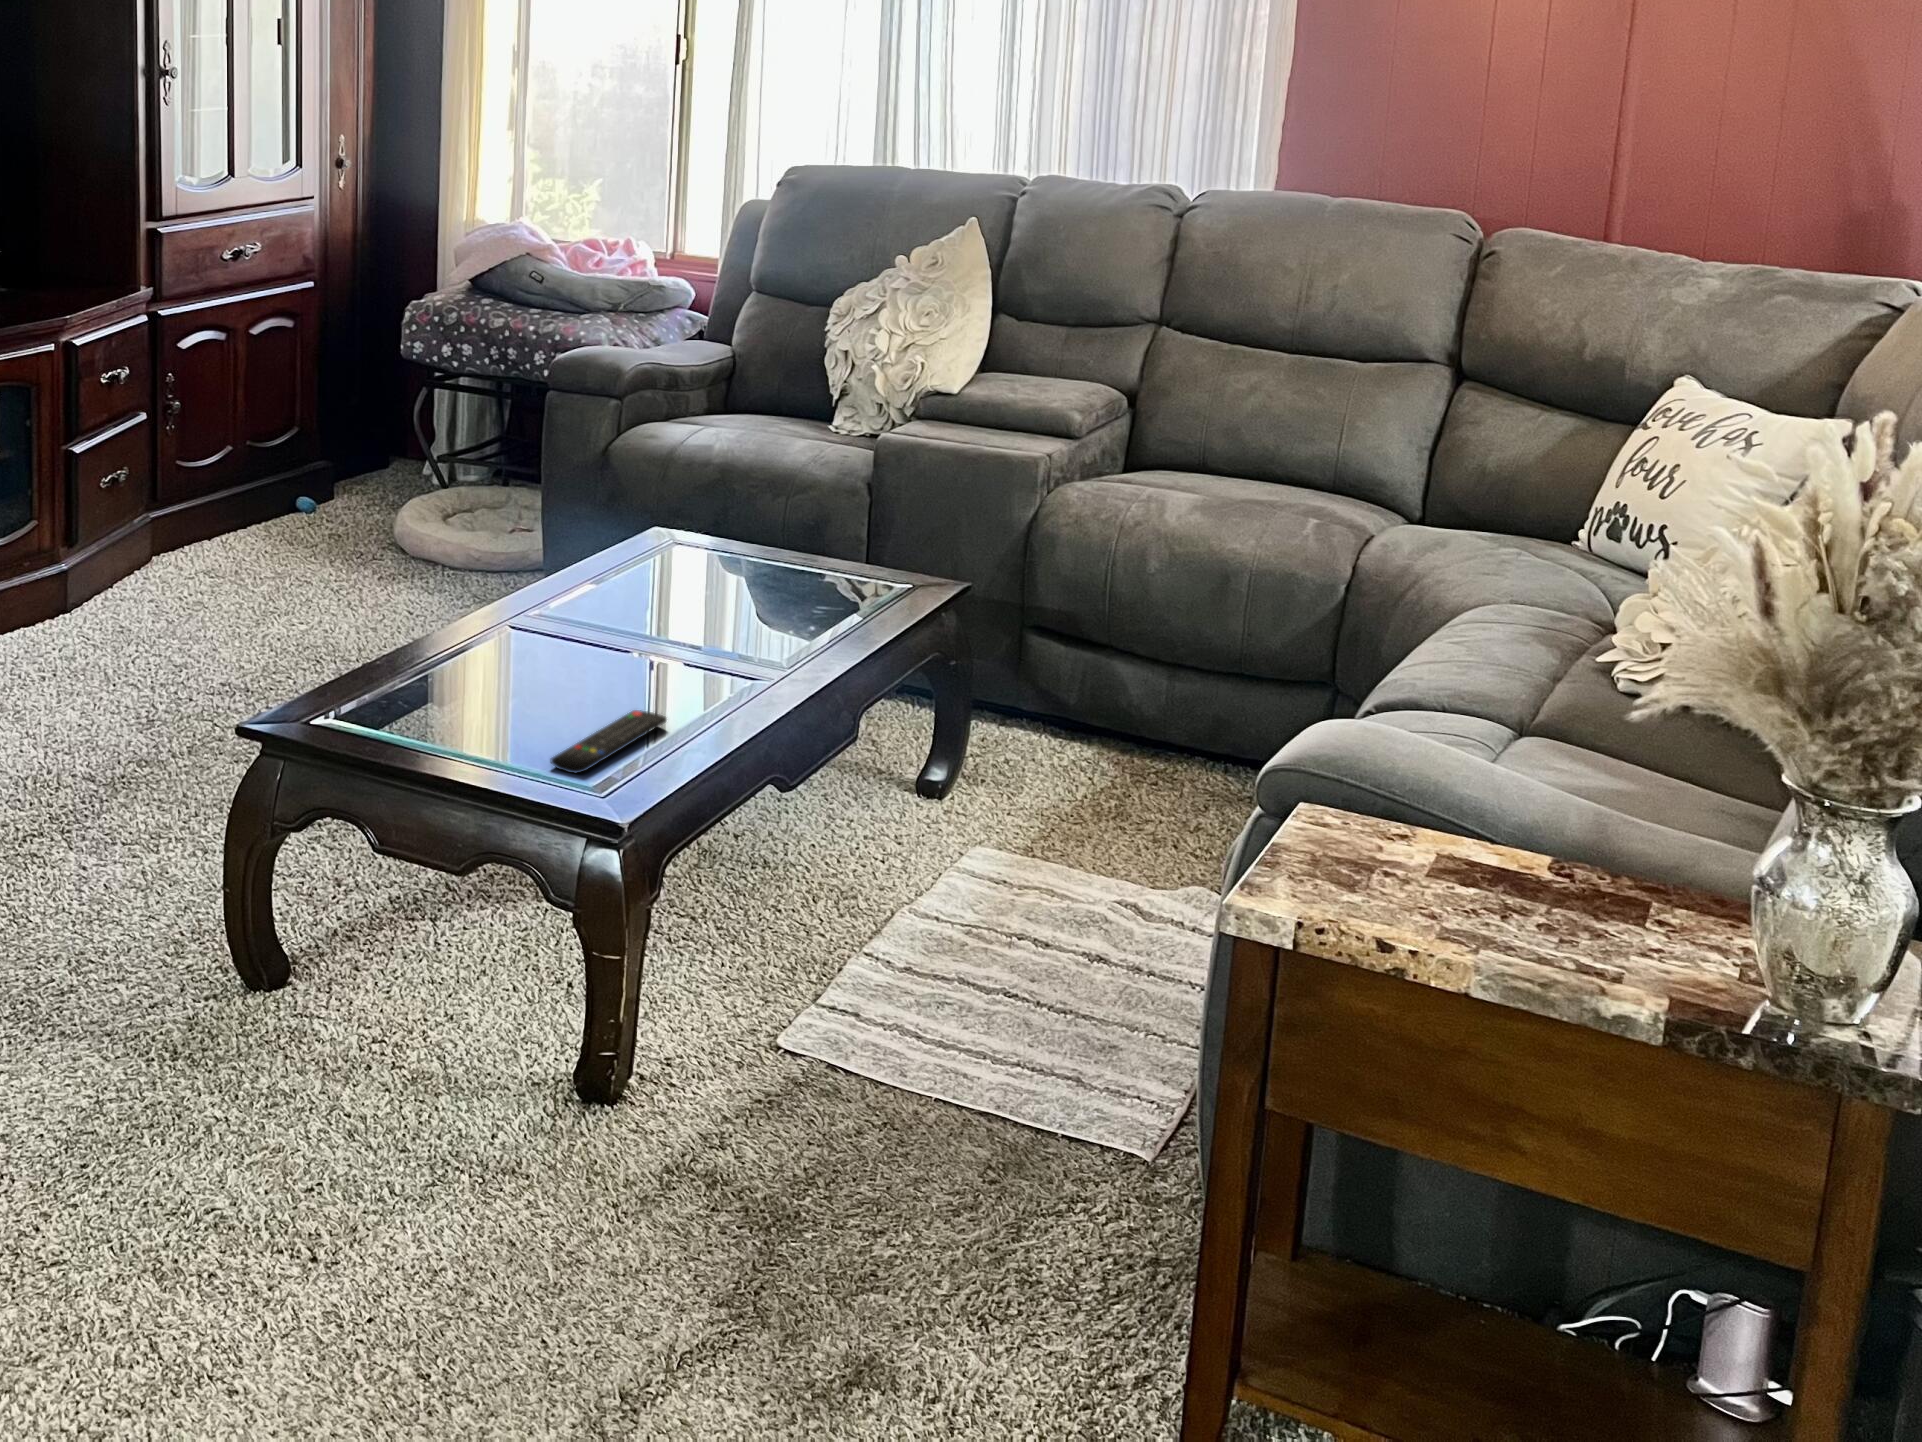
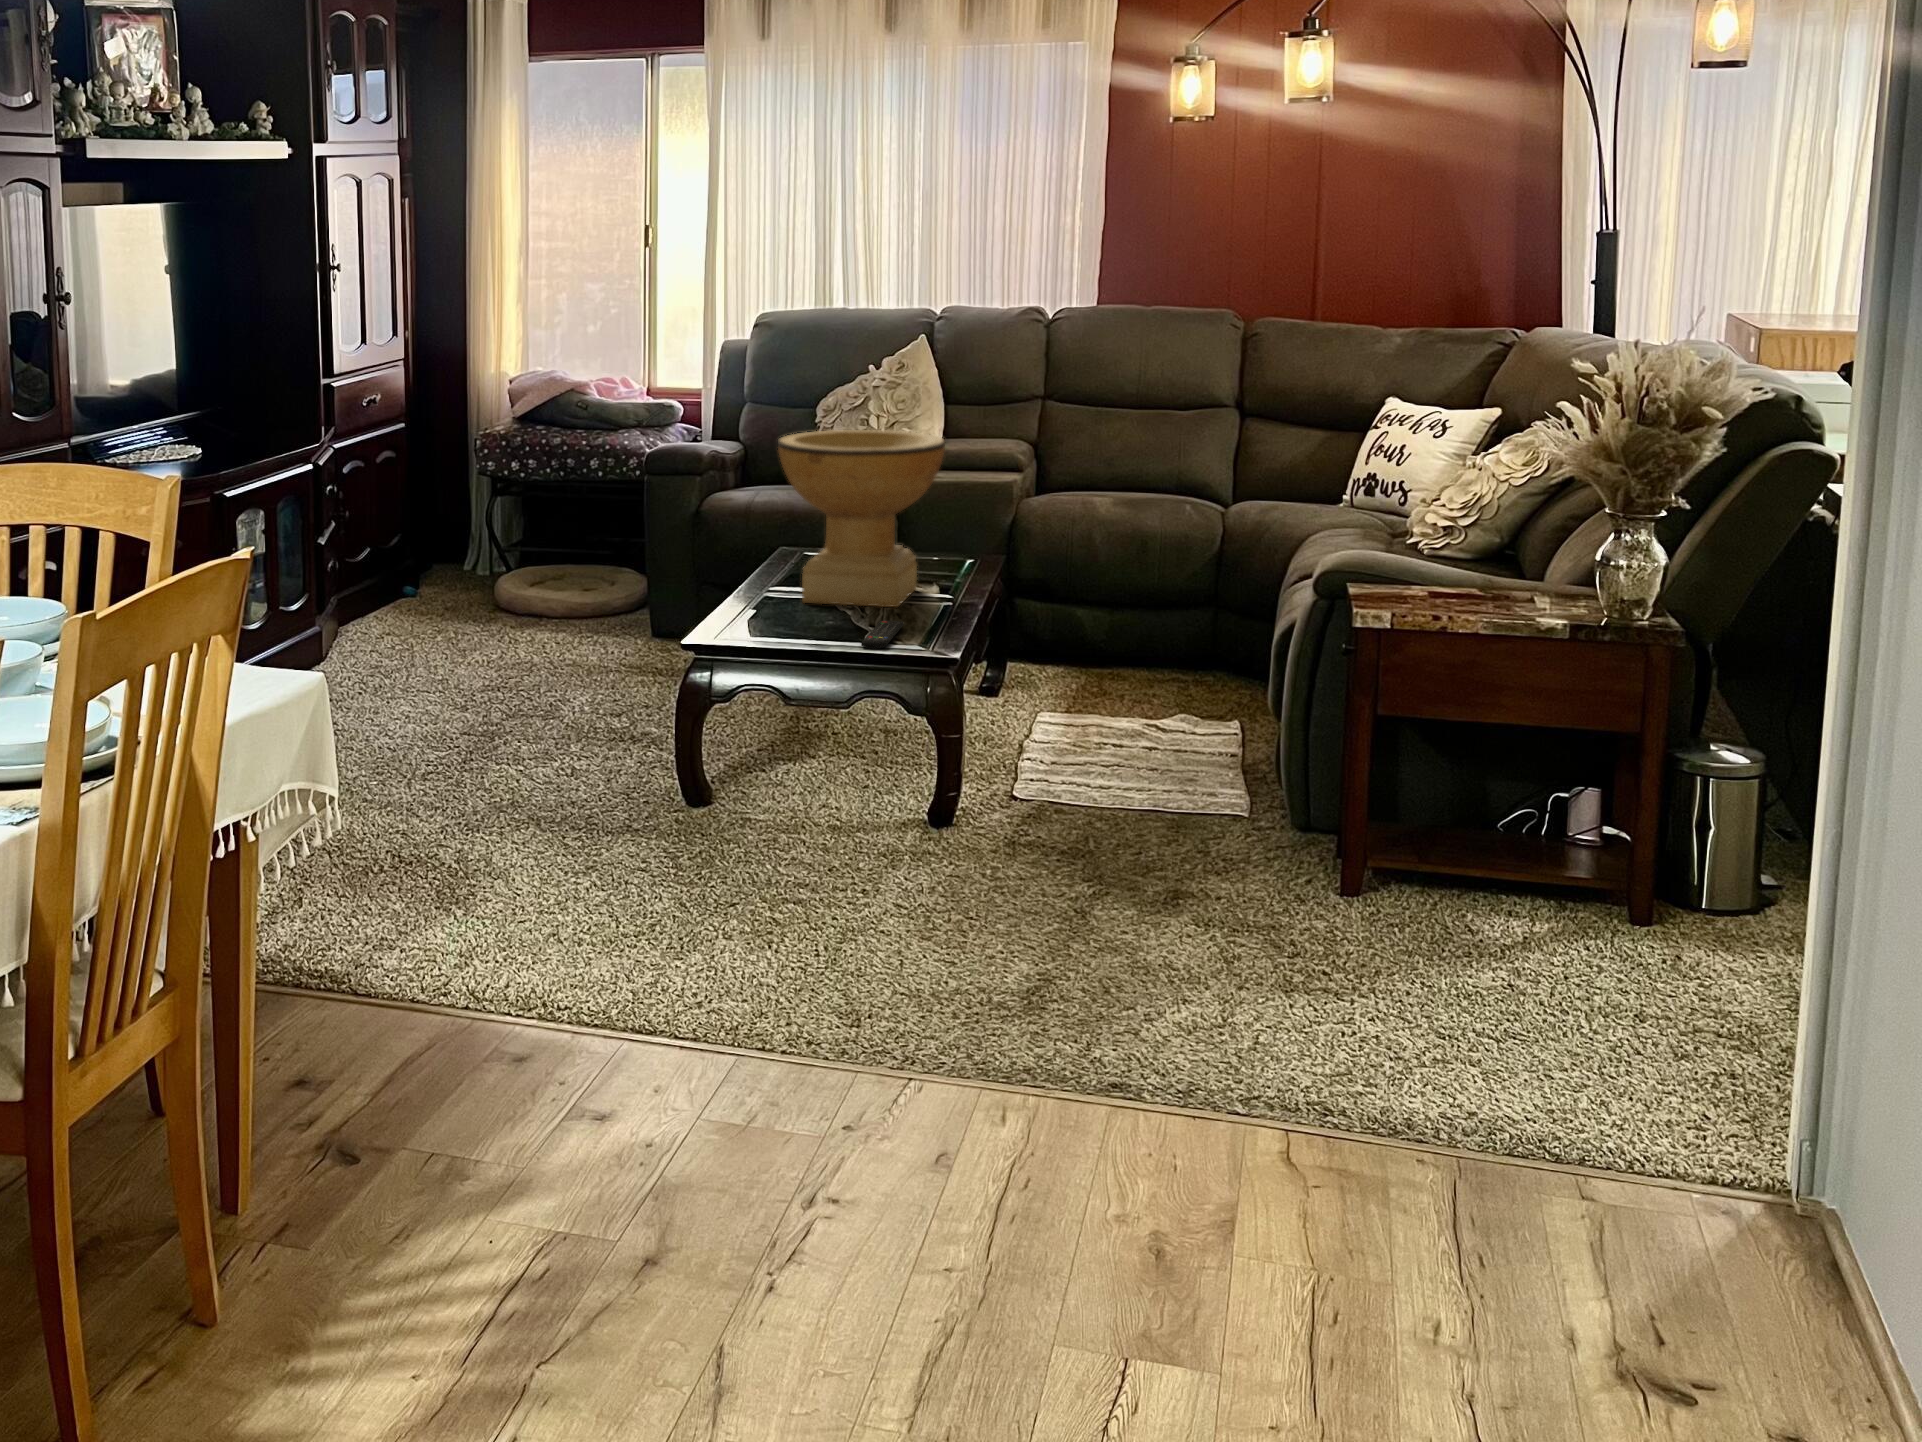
decorative bowl: none [559,375,819,675] -> present [778,430,945,607]

